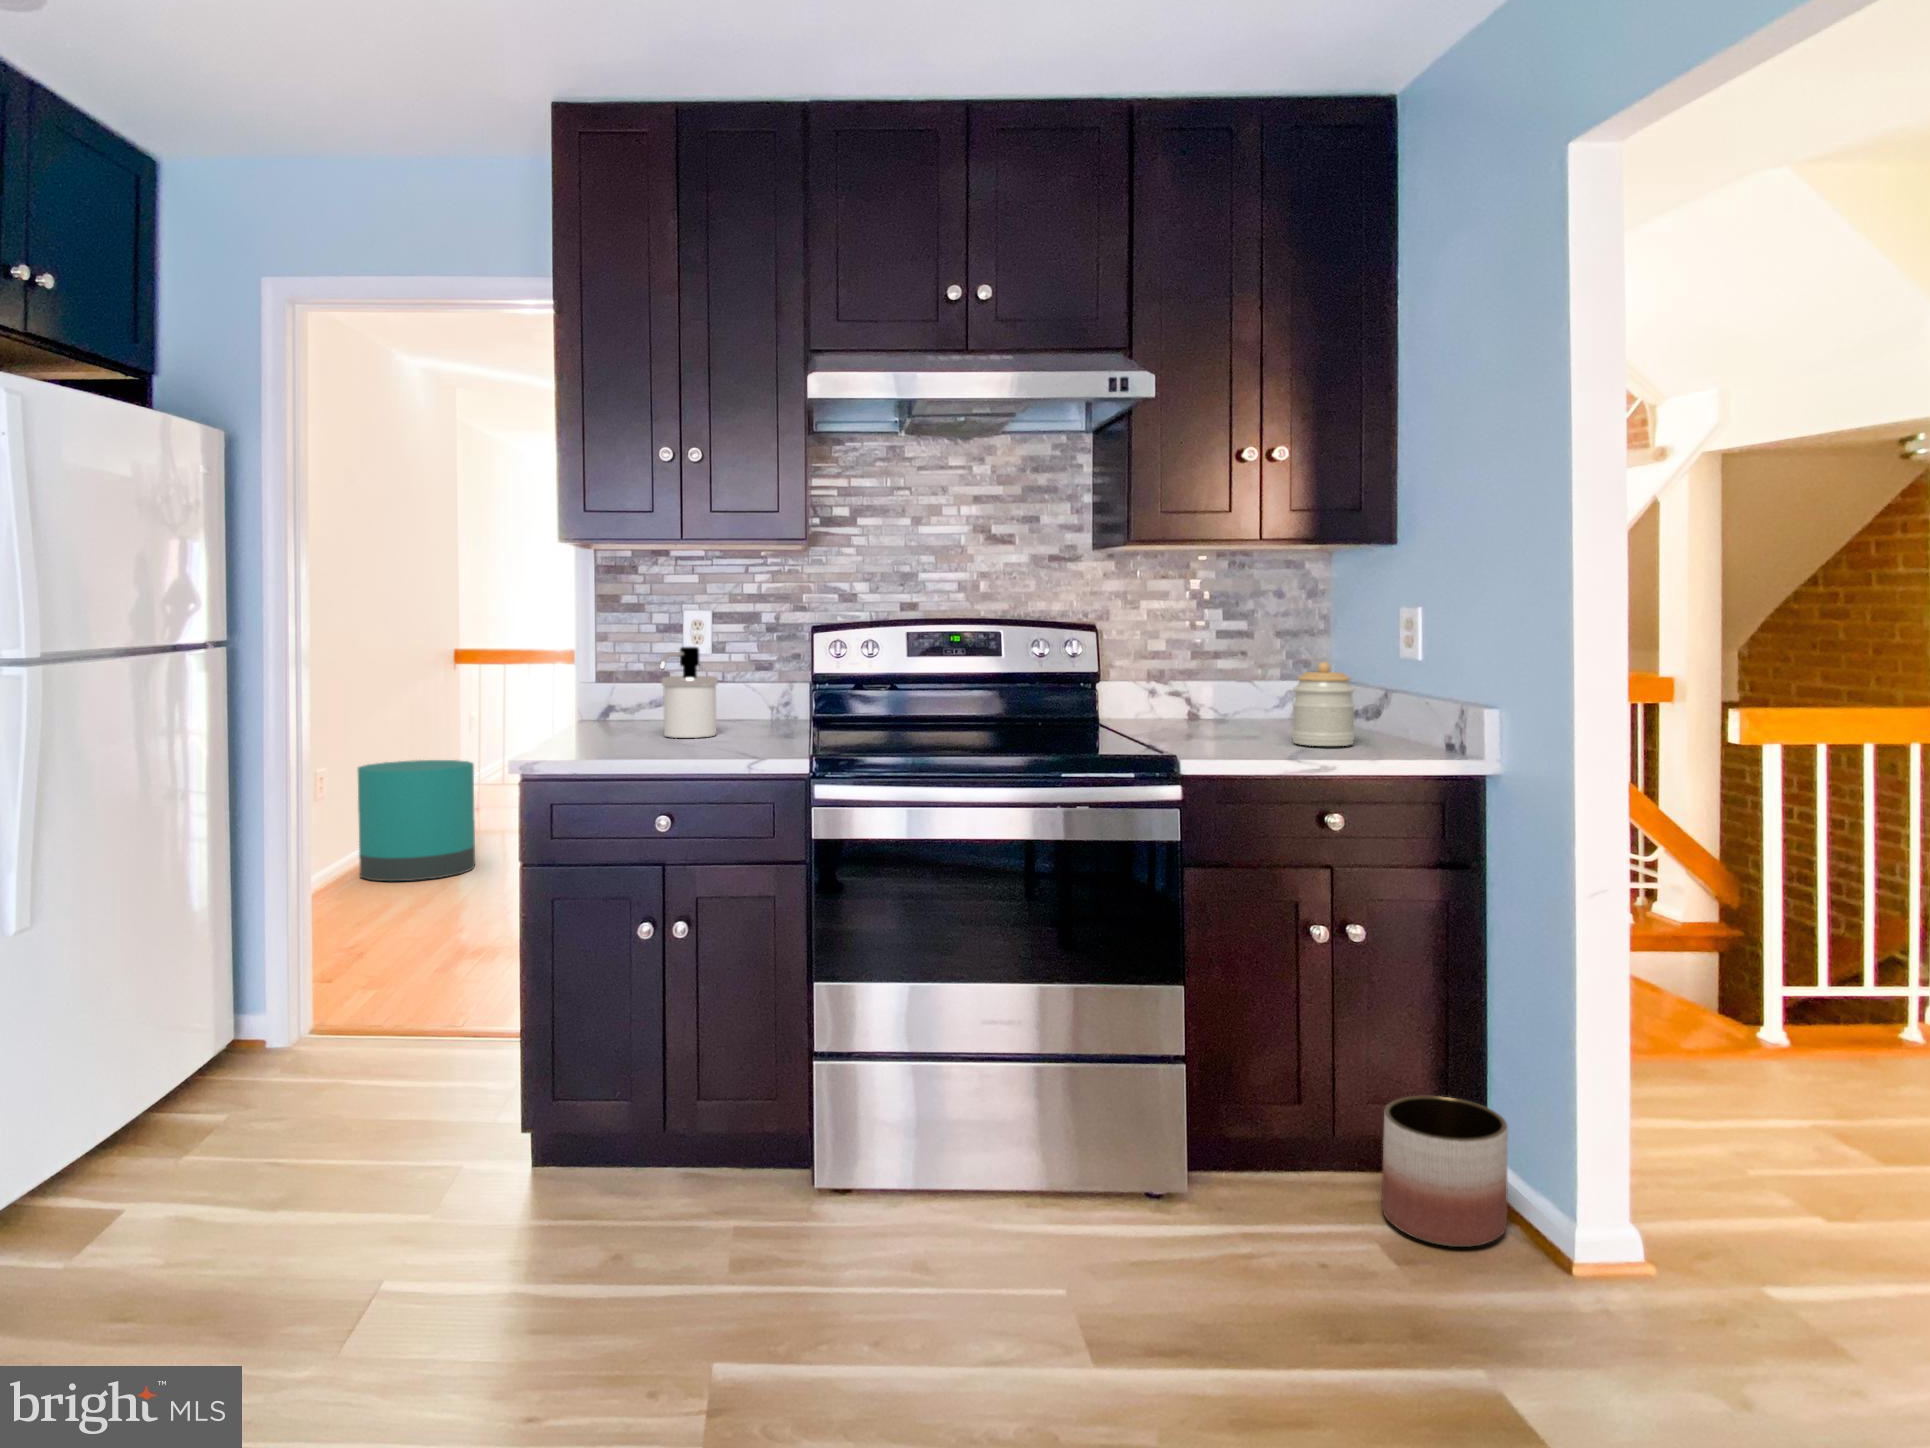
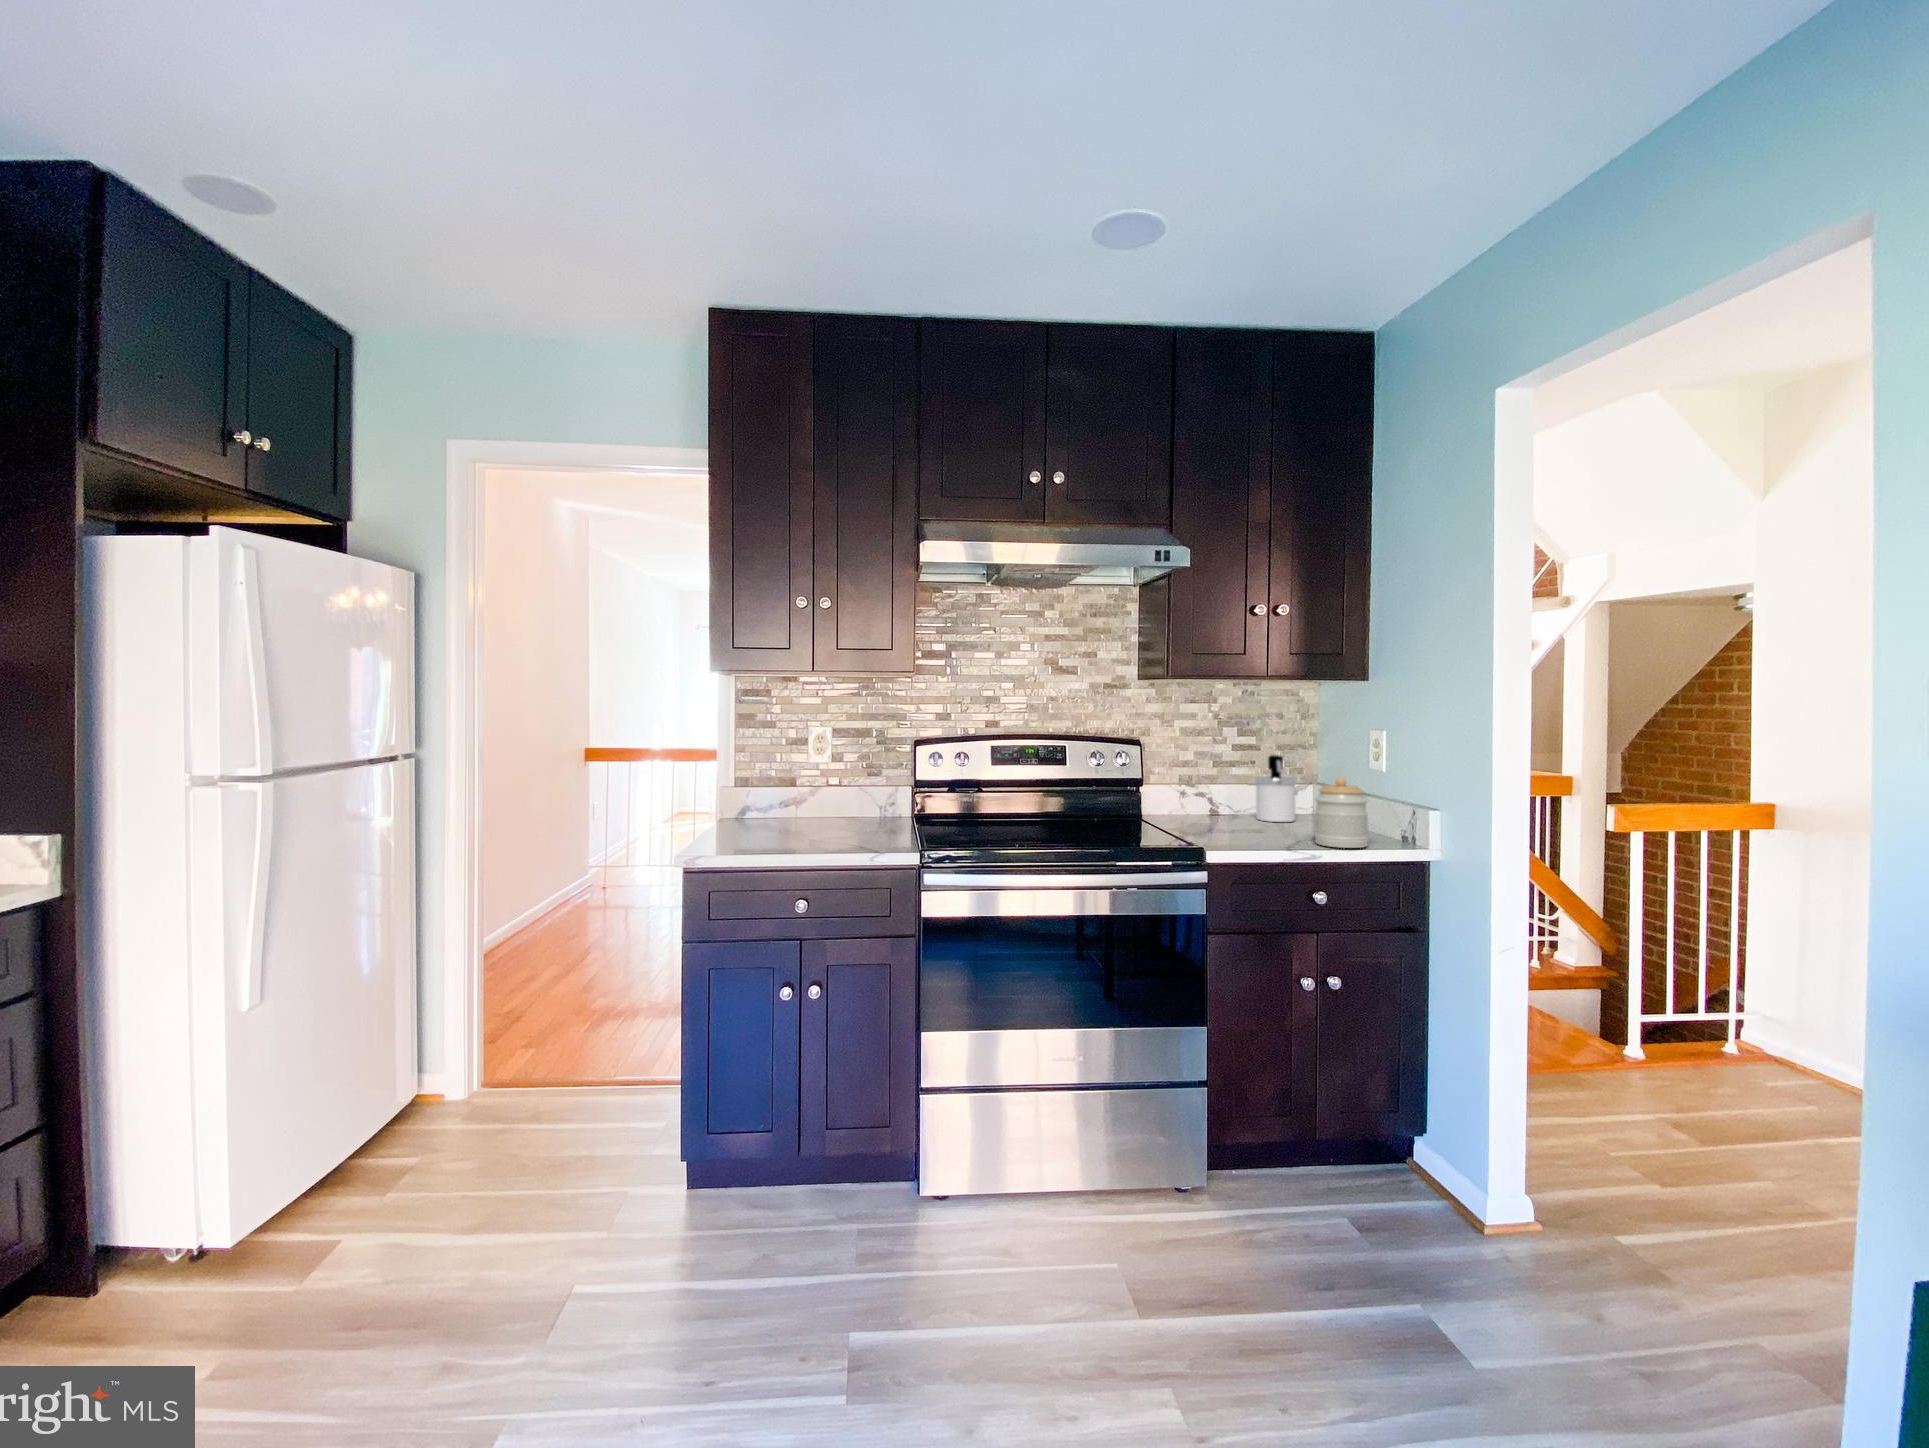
soap dispenser: present [660,647,718,738] -> present [1255,755,1297,822]
trash can: present [358,760,475,881] -> none [535,826,624,921]
planter: present [1382,1096,1508,1247] -> none [1422,1157,1540,1305]

